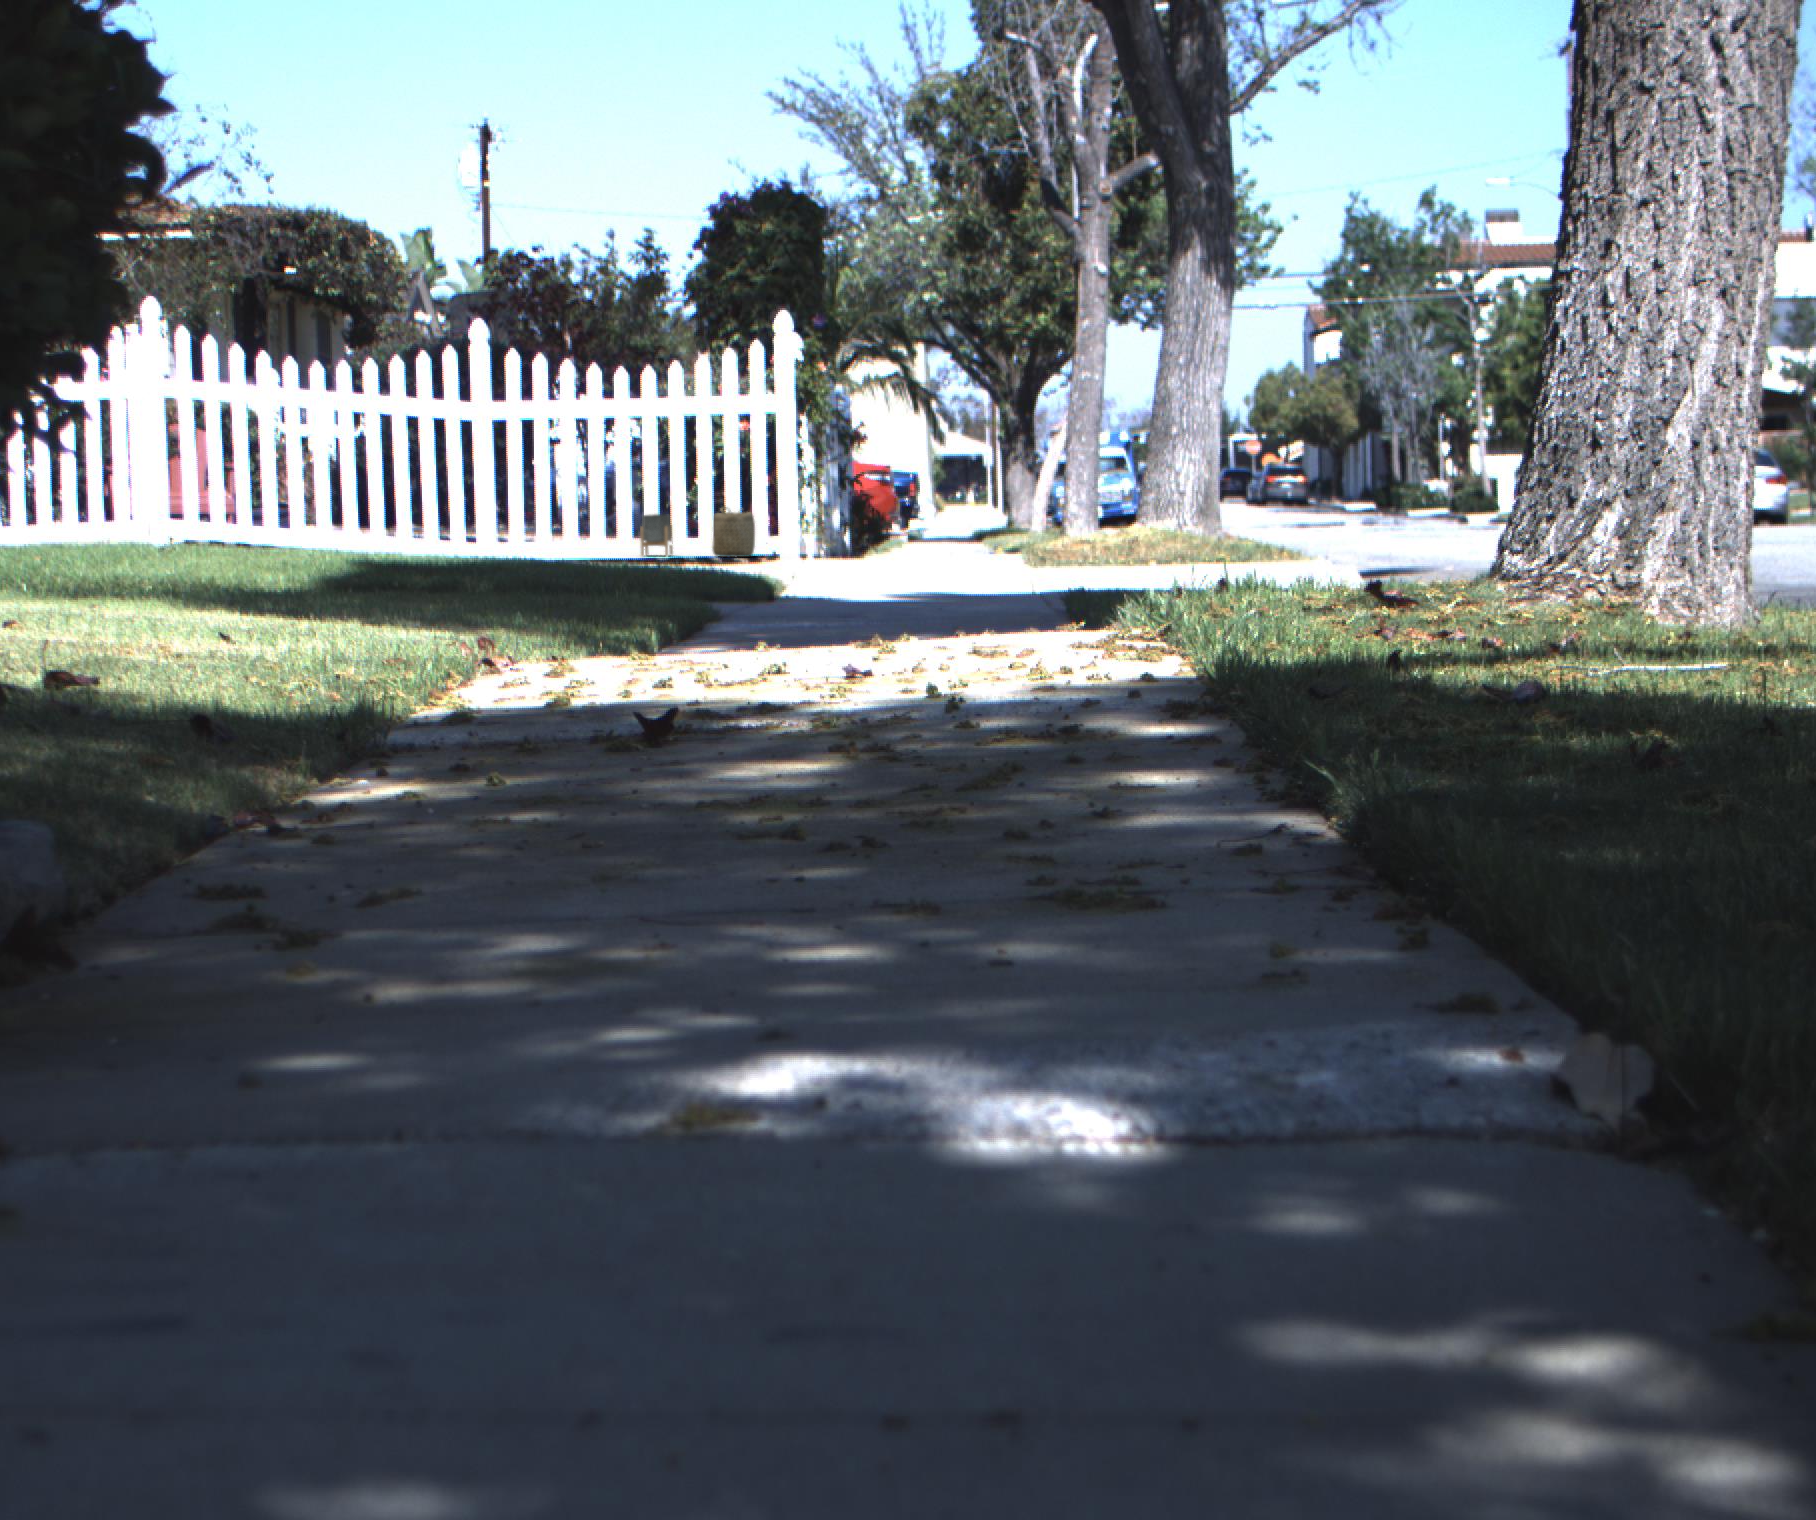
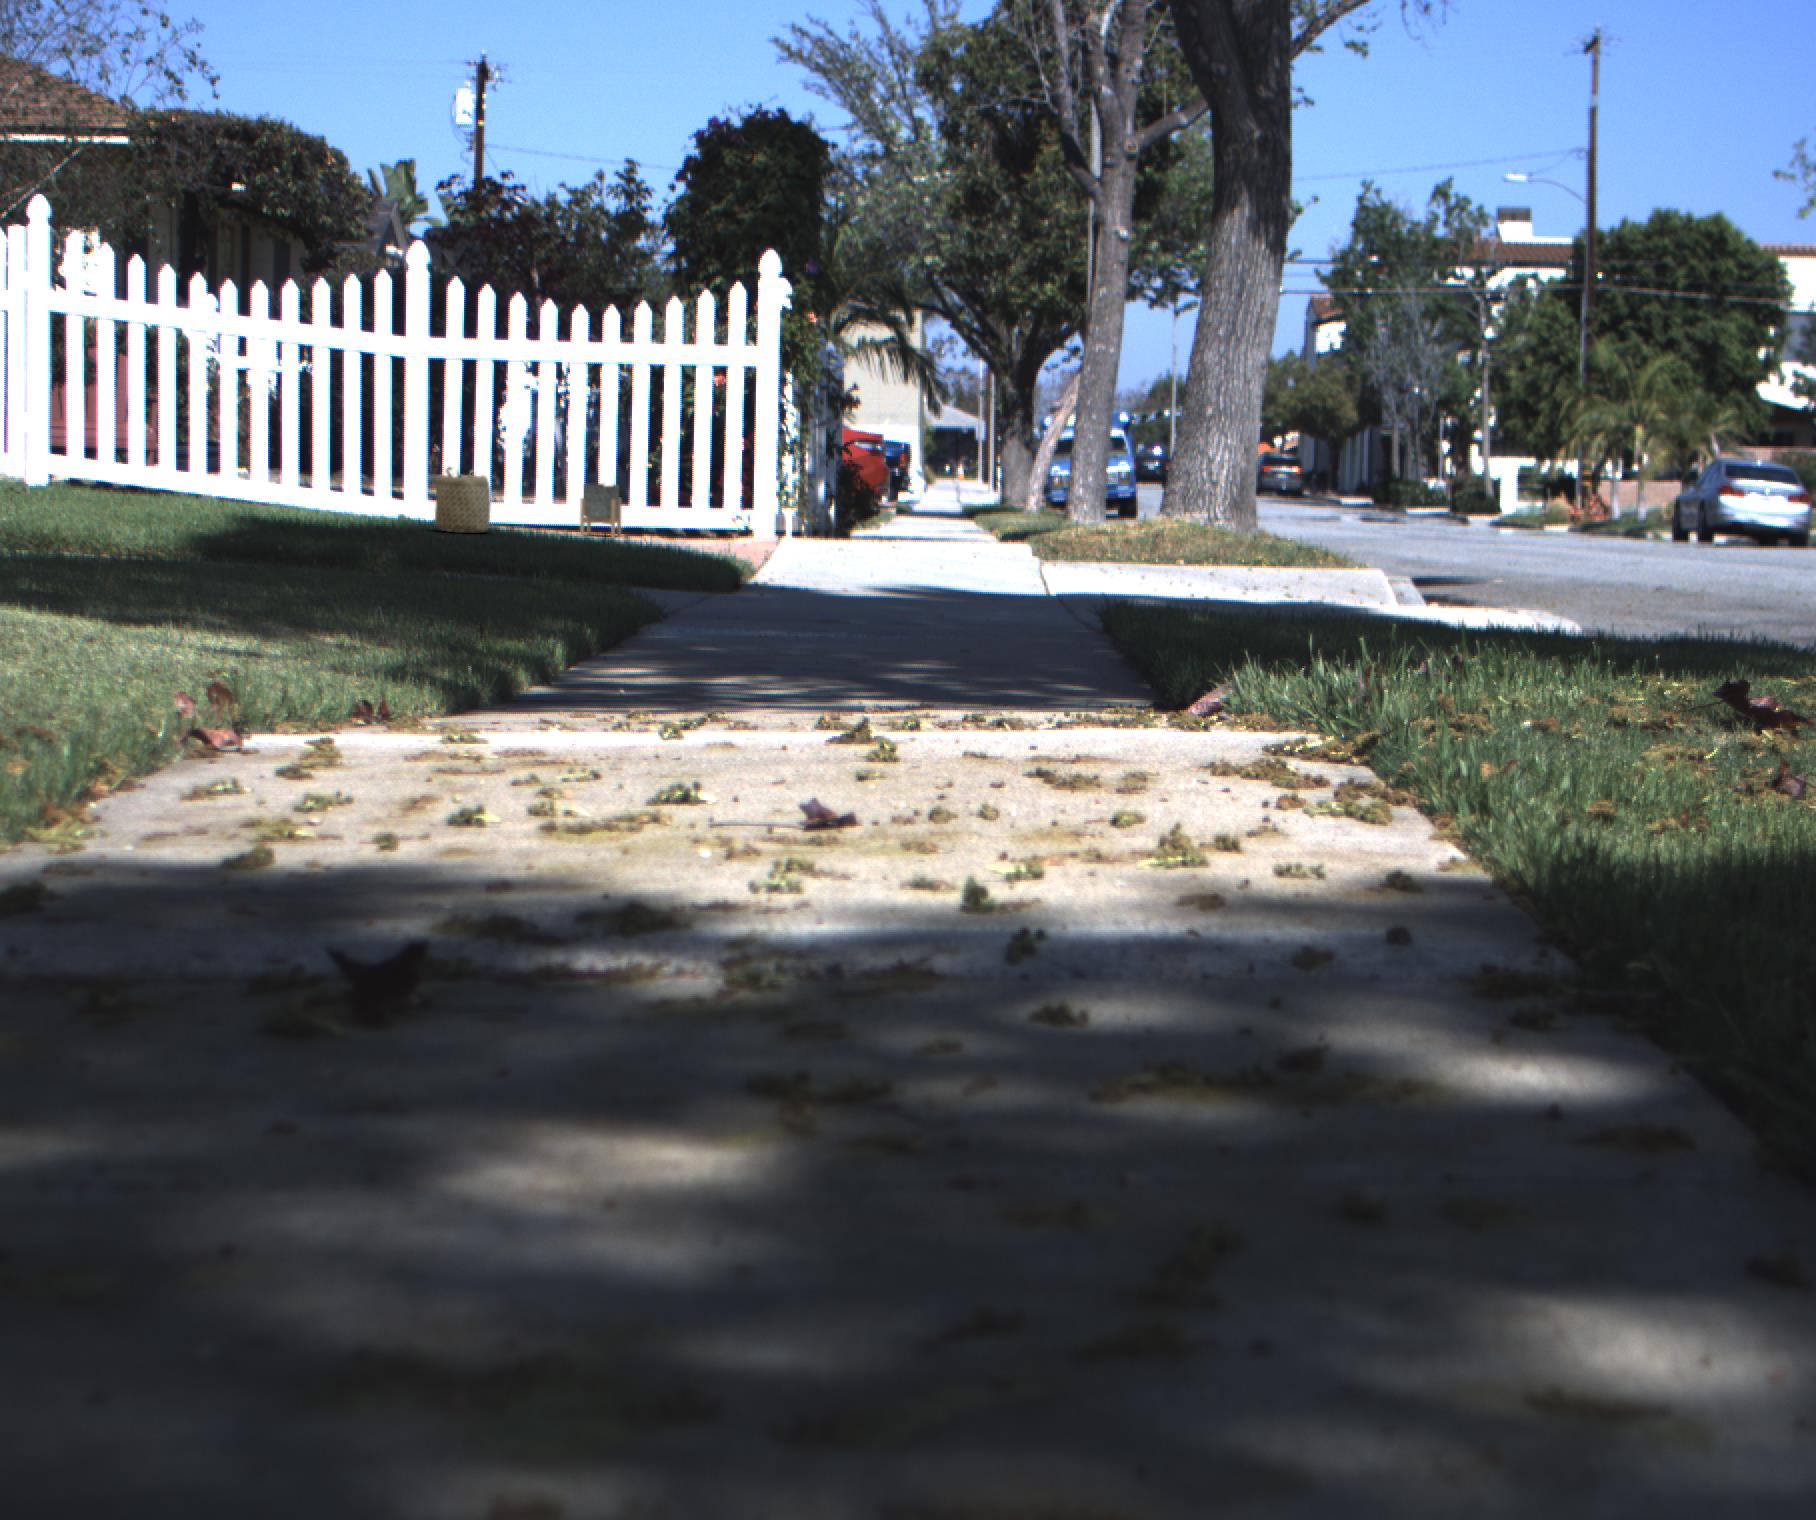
basket: present [712,507,755,557] -> present [435,467,491,533]

